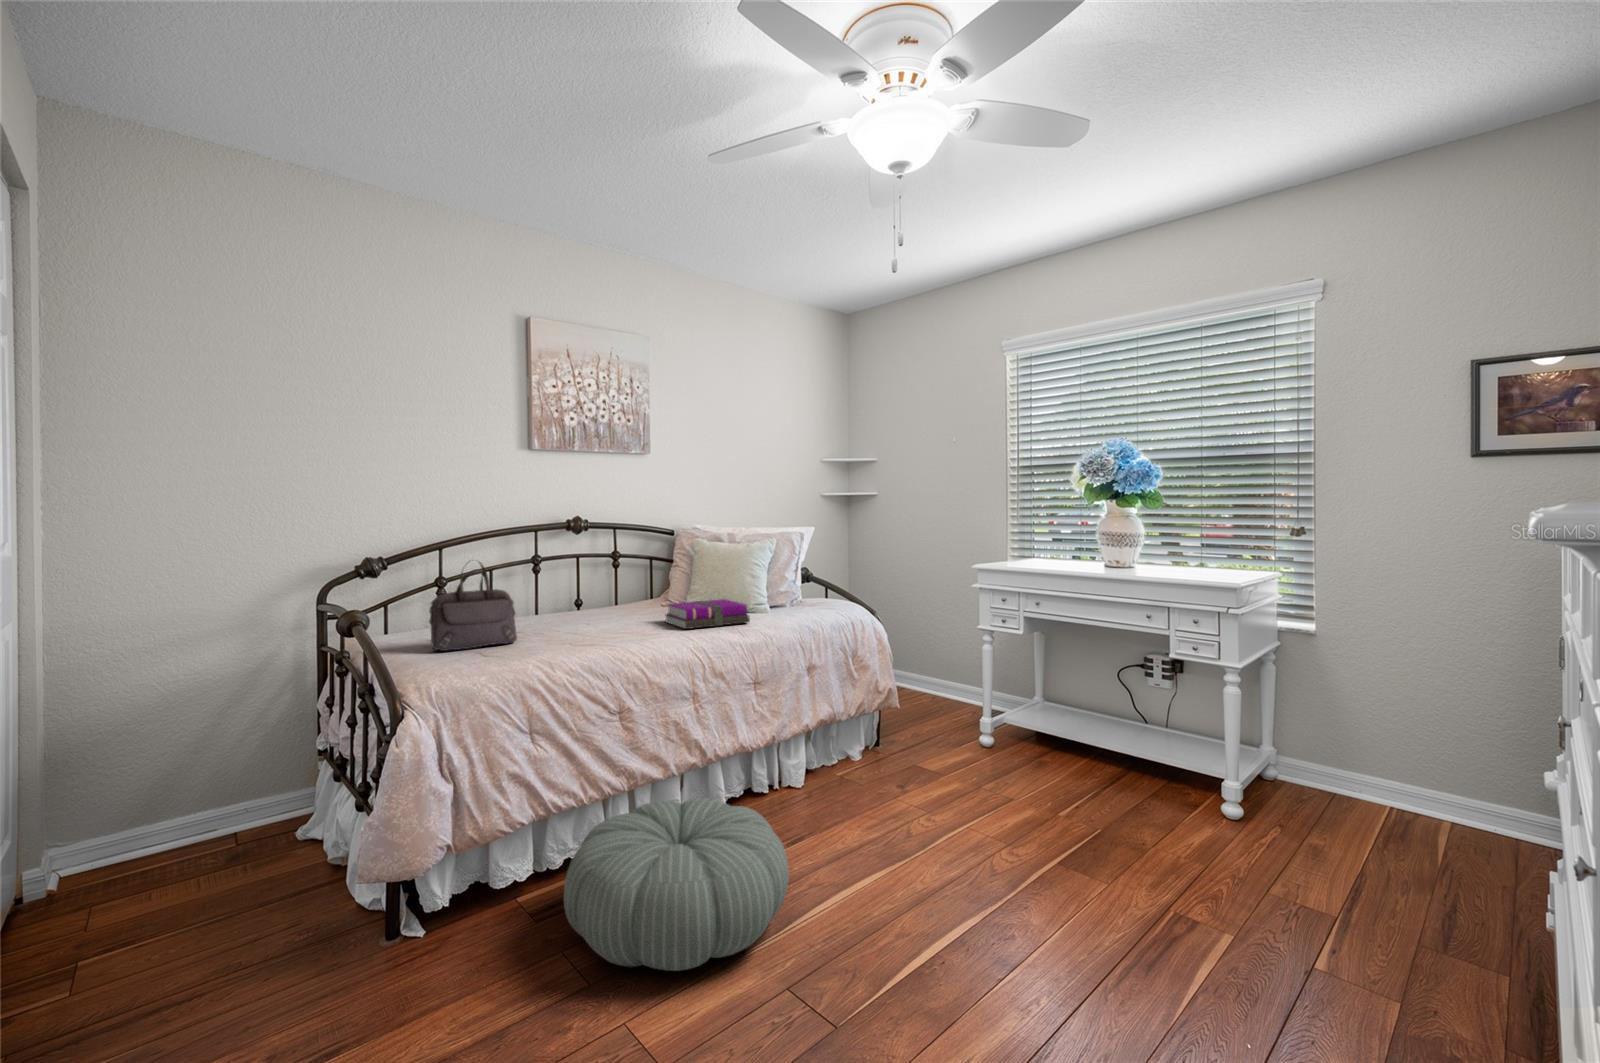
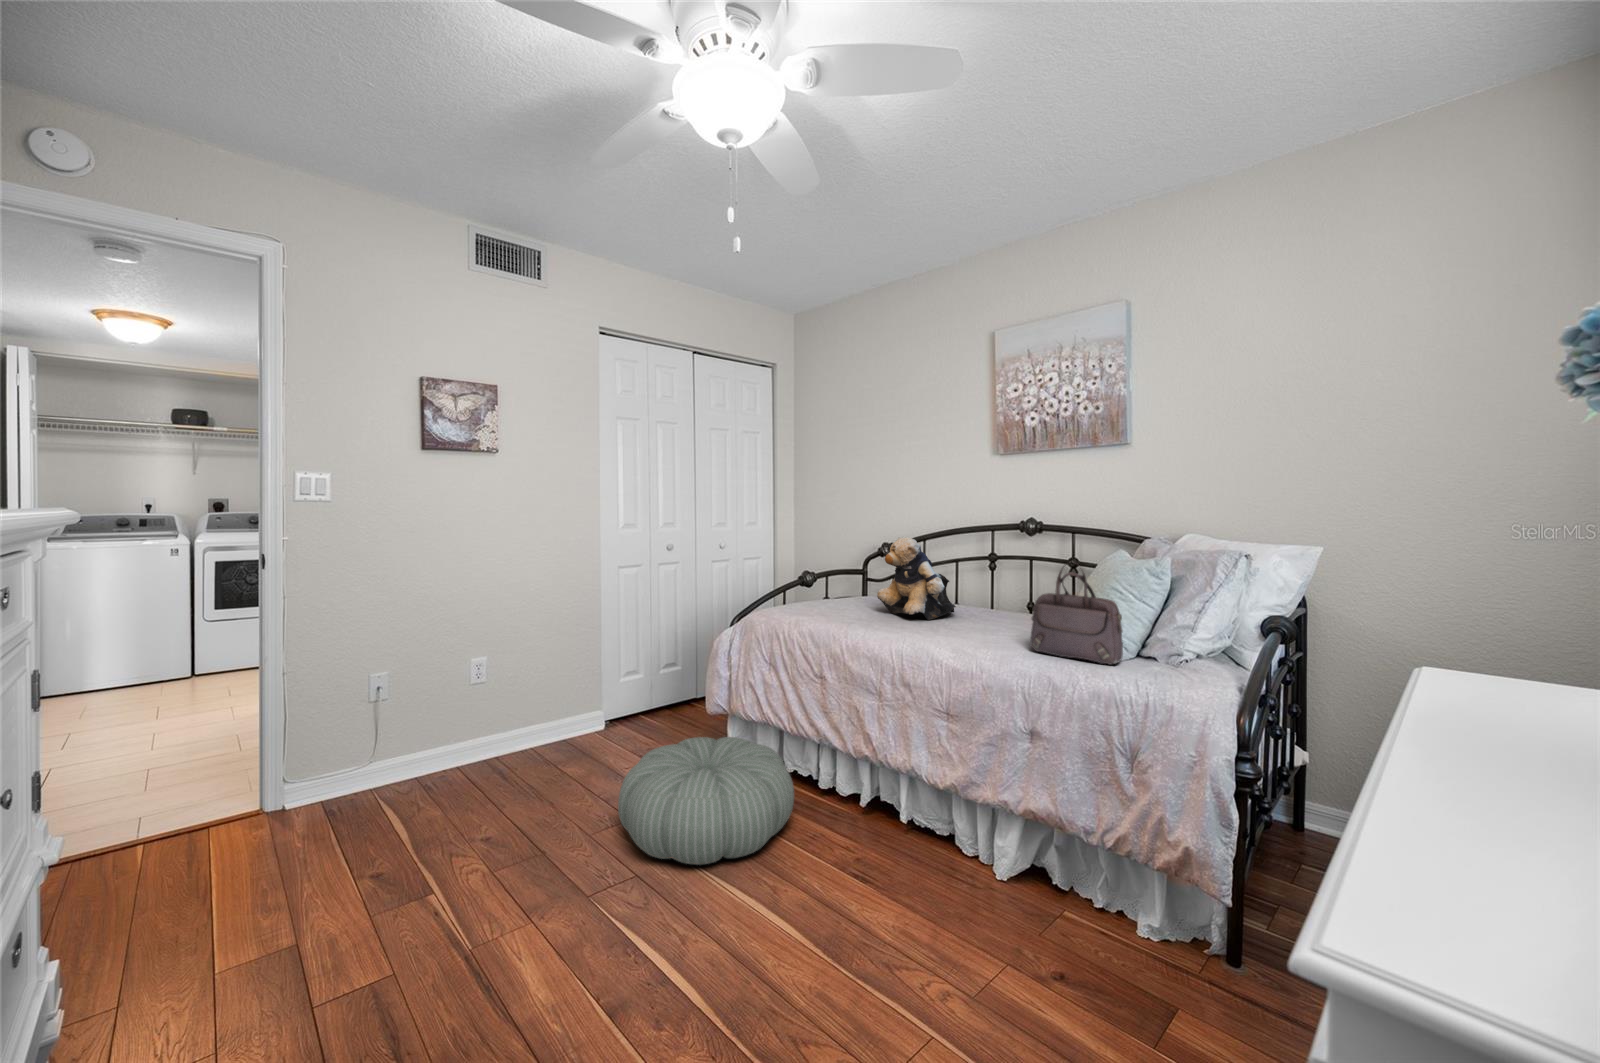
teddy bear: none [543,542,628,633] -> present [877,537,956,620]
handbag: present [429,563,517,651] -> present [1030,562,1123,665]
notebook: present [665,599,750,629] -> none [933,608,1036,646]

